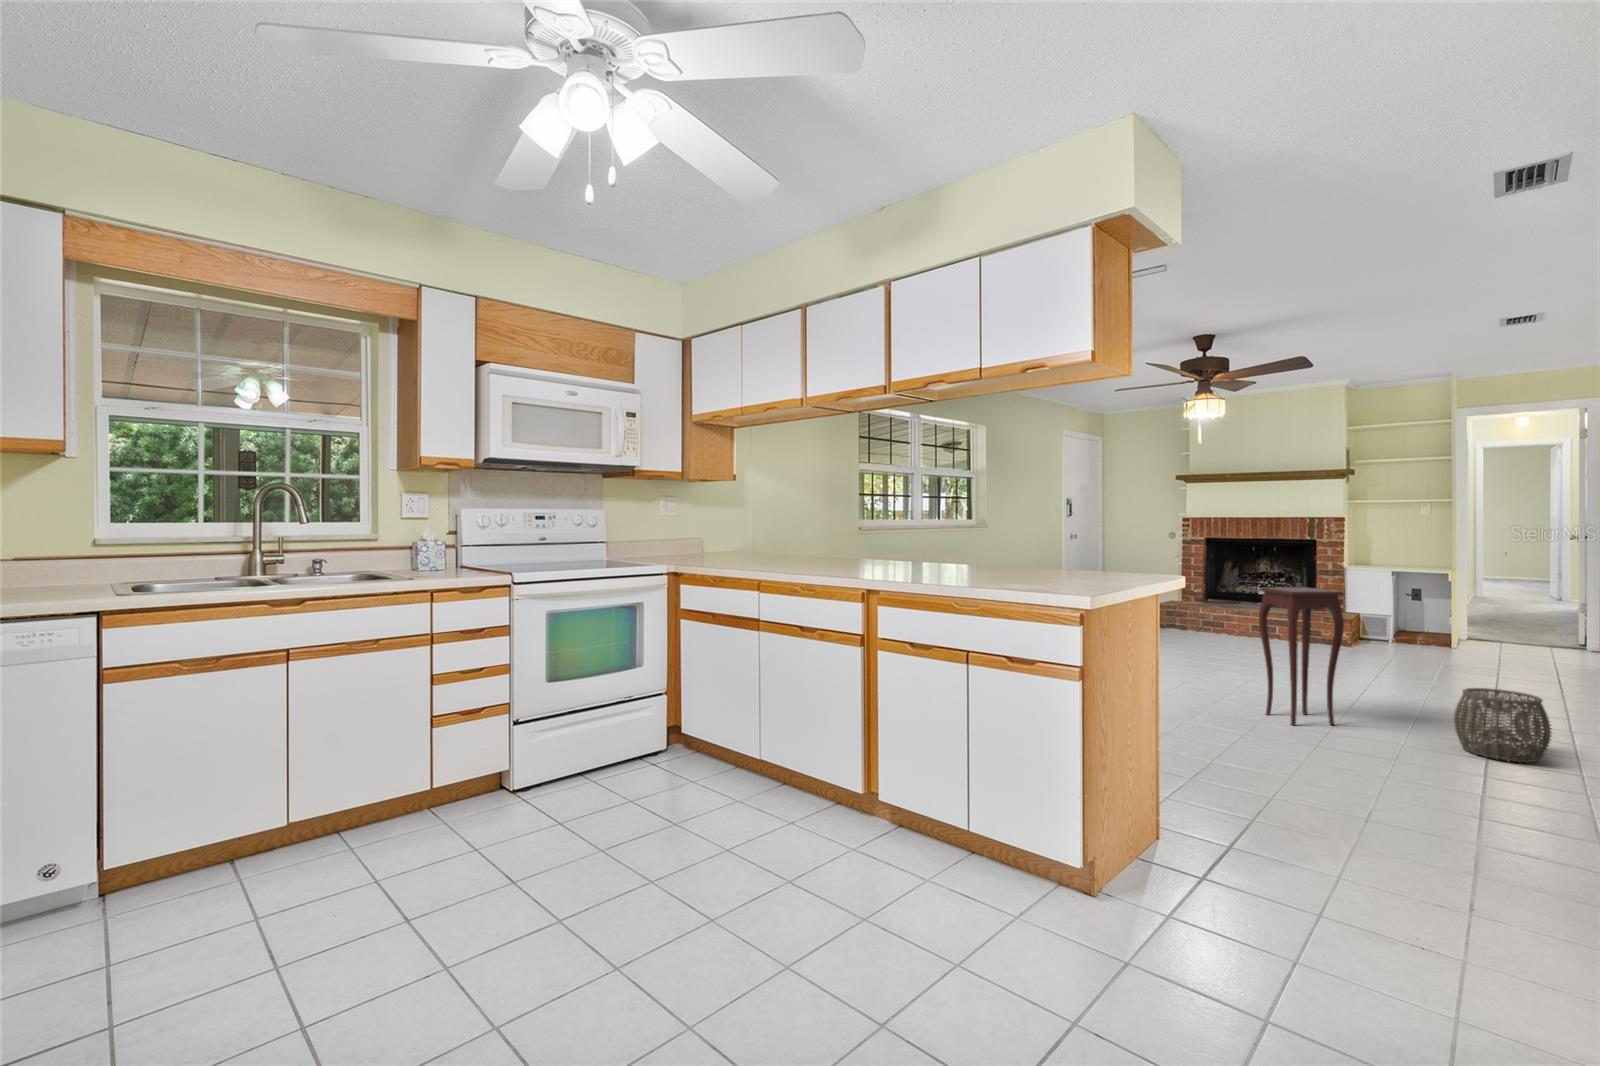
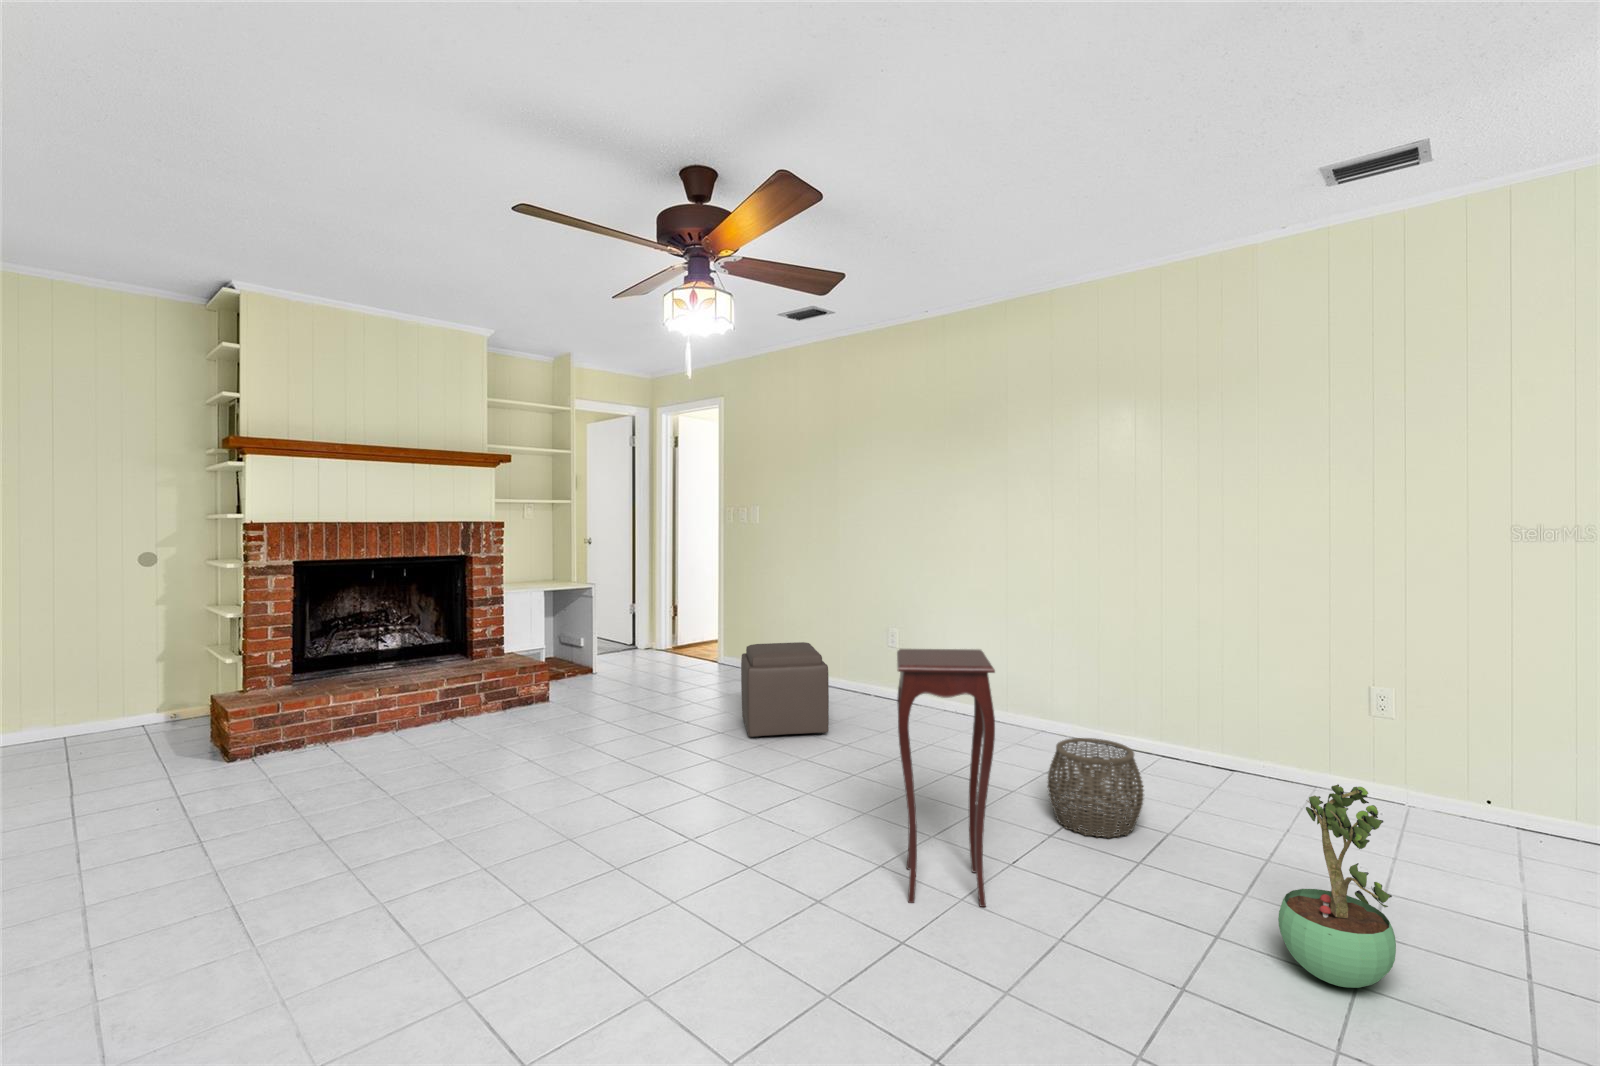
ottoman: none [1415,618,1534,695] -> present [741,642,829,738]
potted plant: none [1334,670,1419,784] -> present [1278,784,1396,988]

